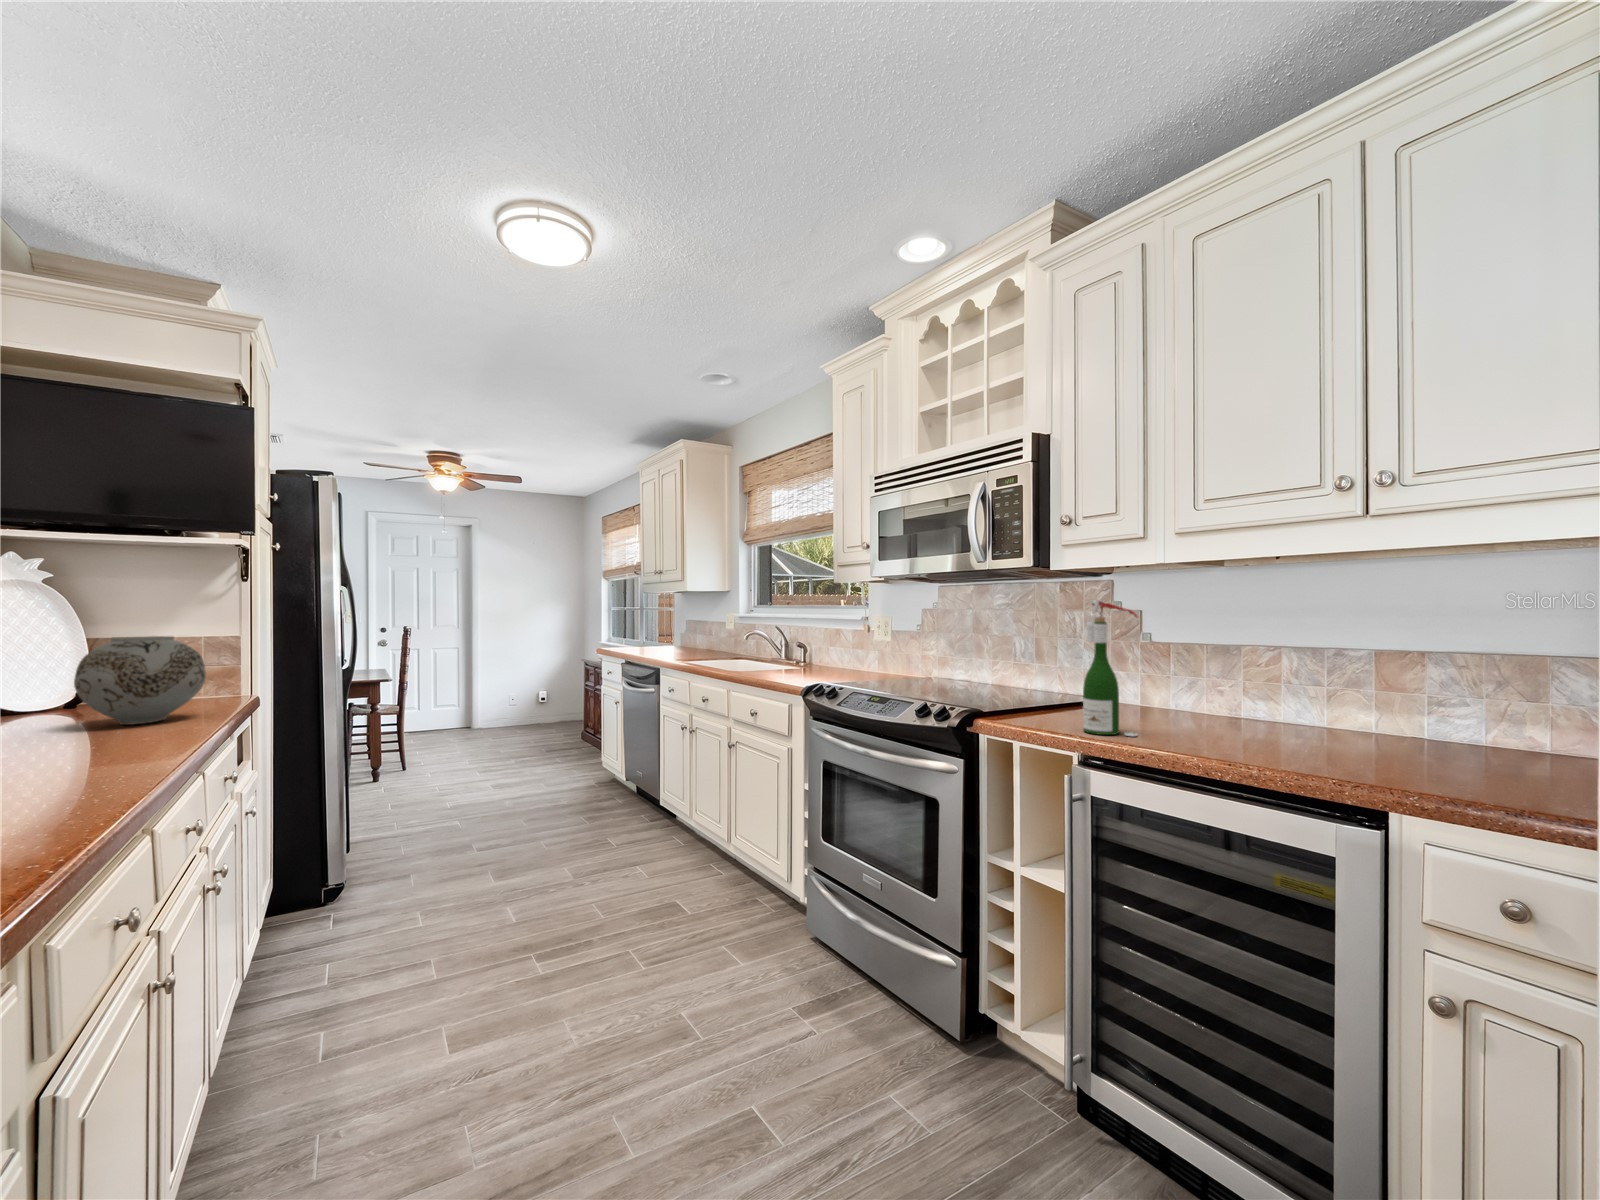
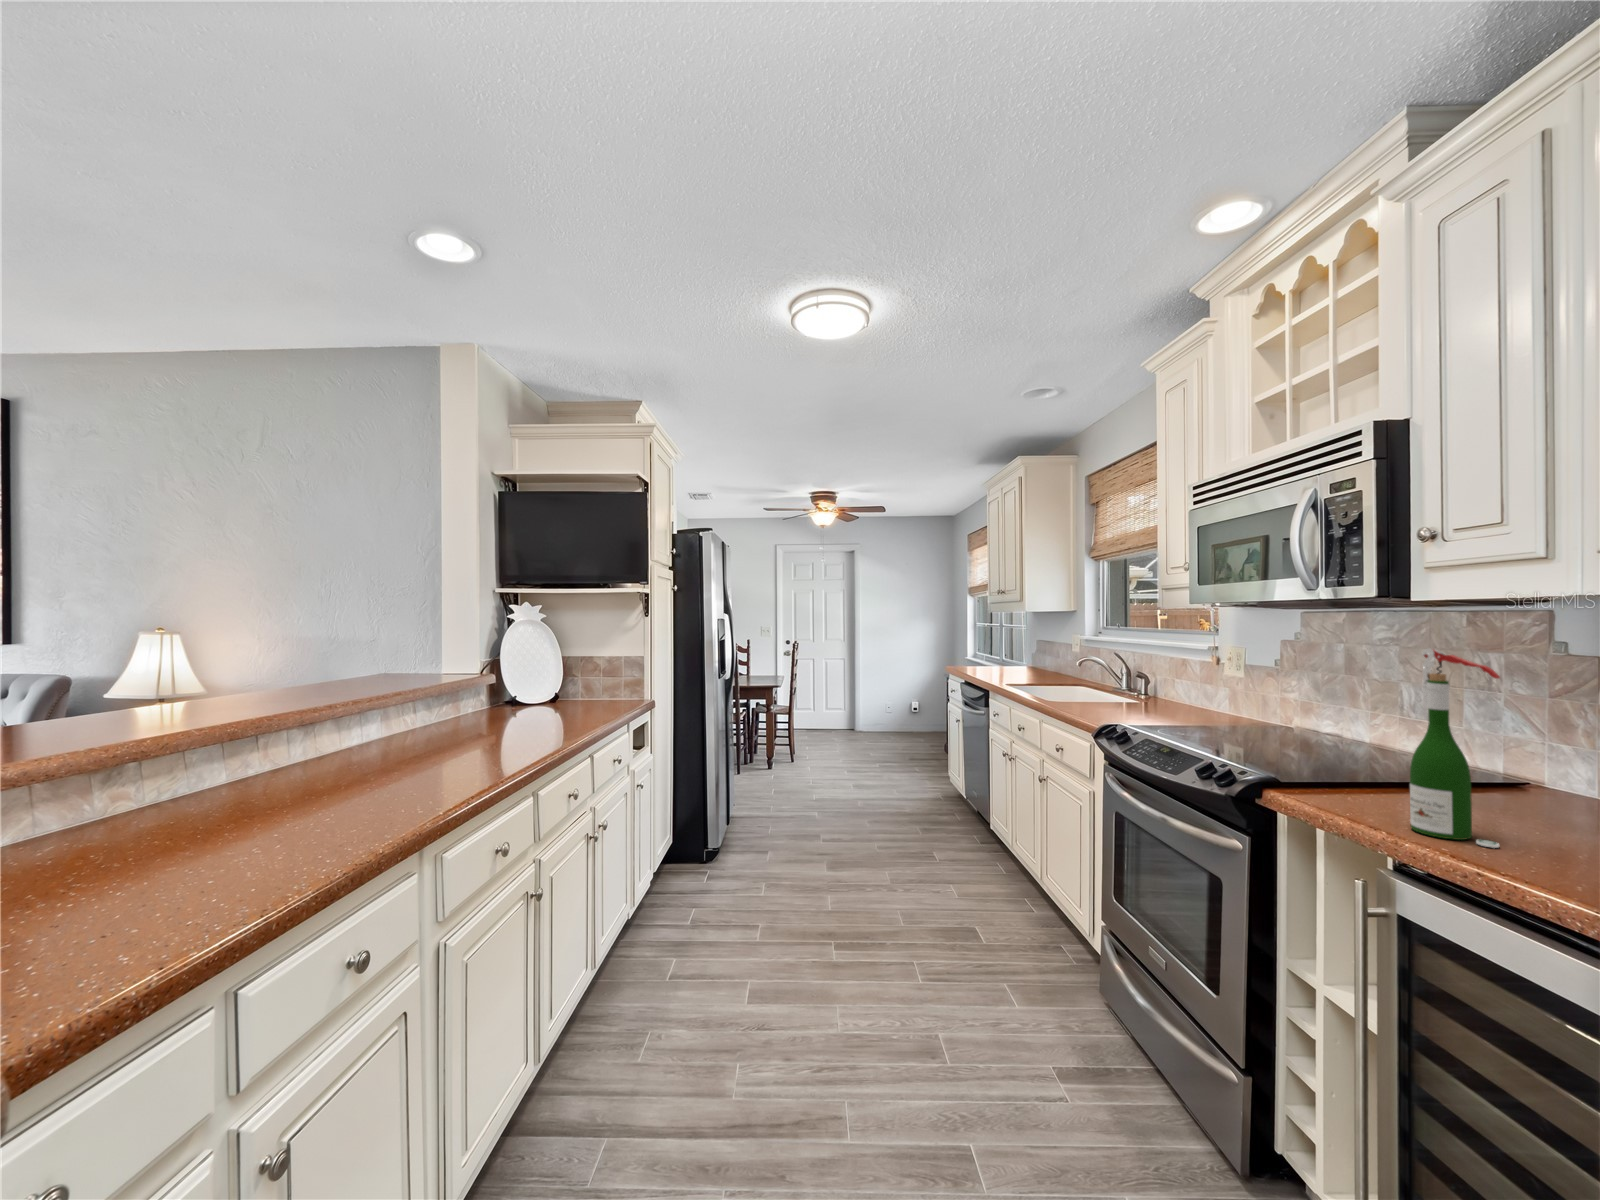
vase: present [74,636,206,725] -> none [556,648,623,708]

